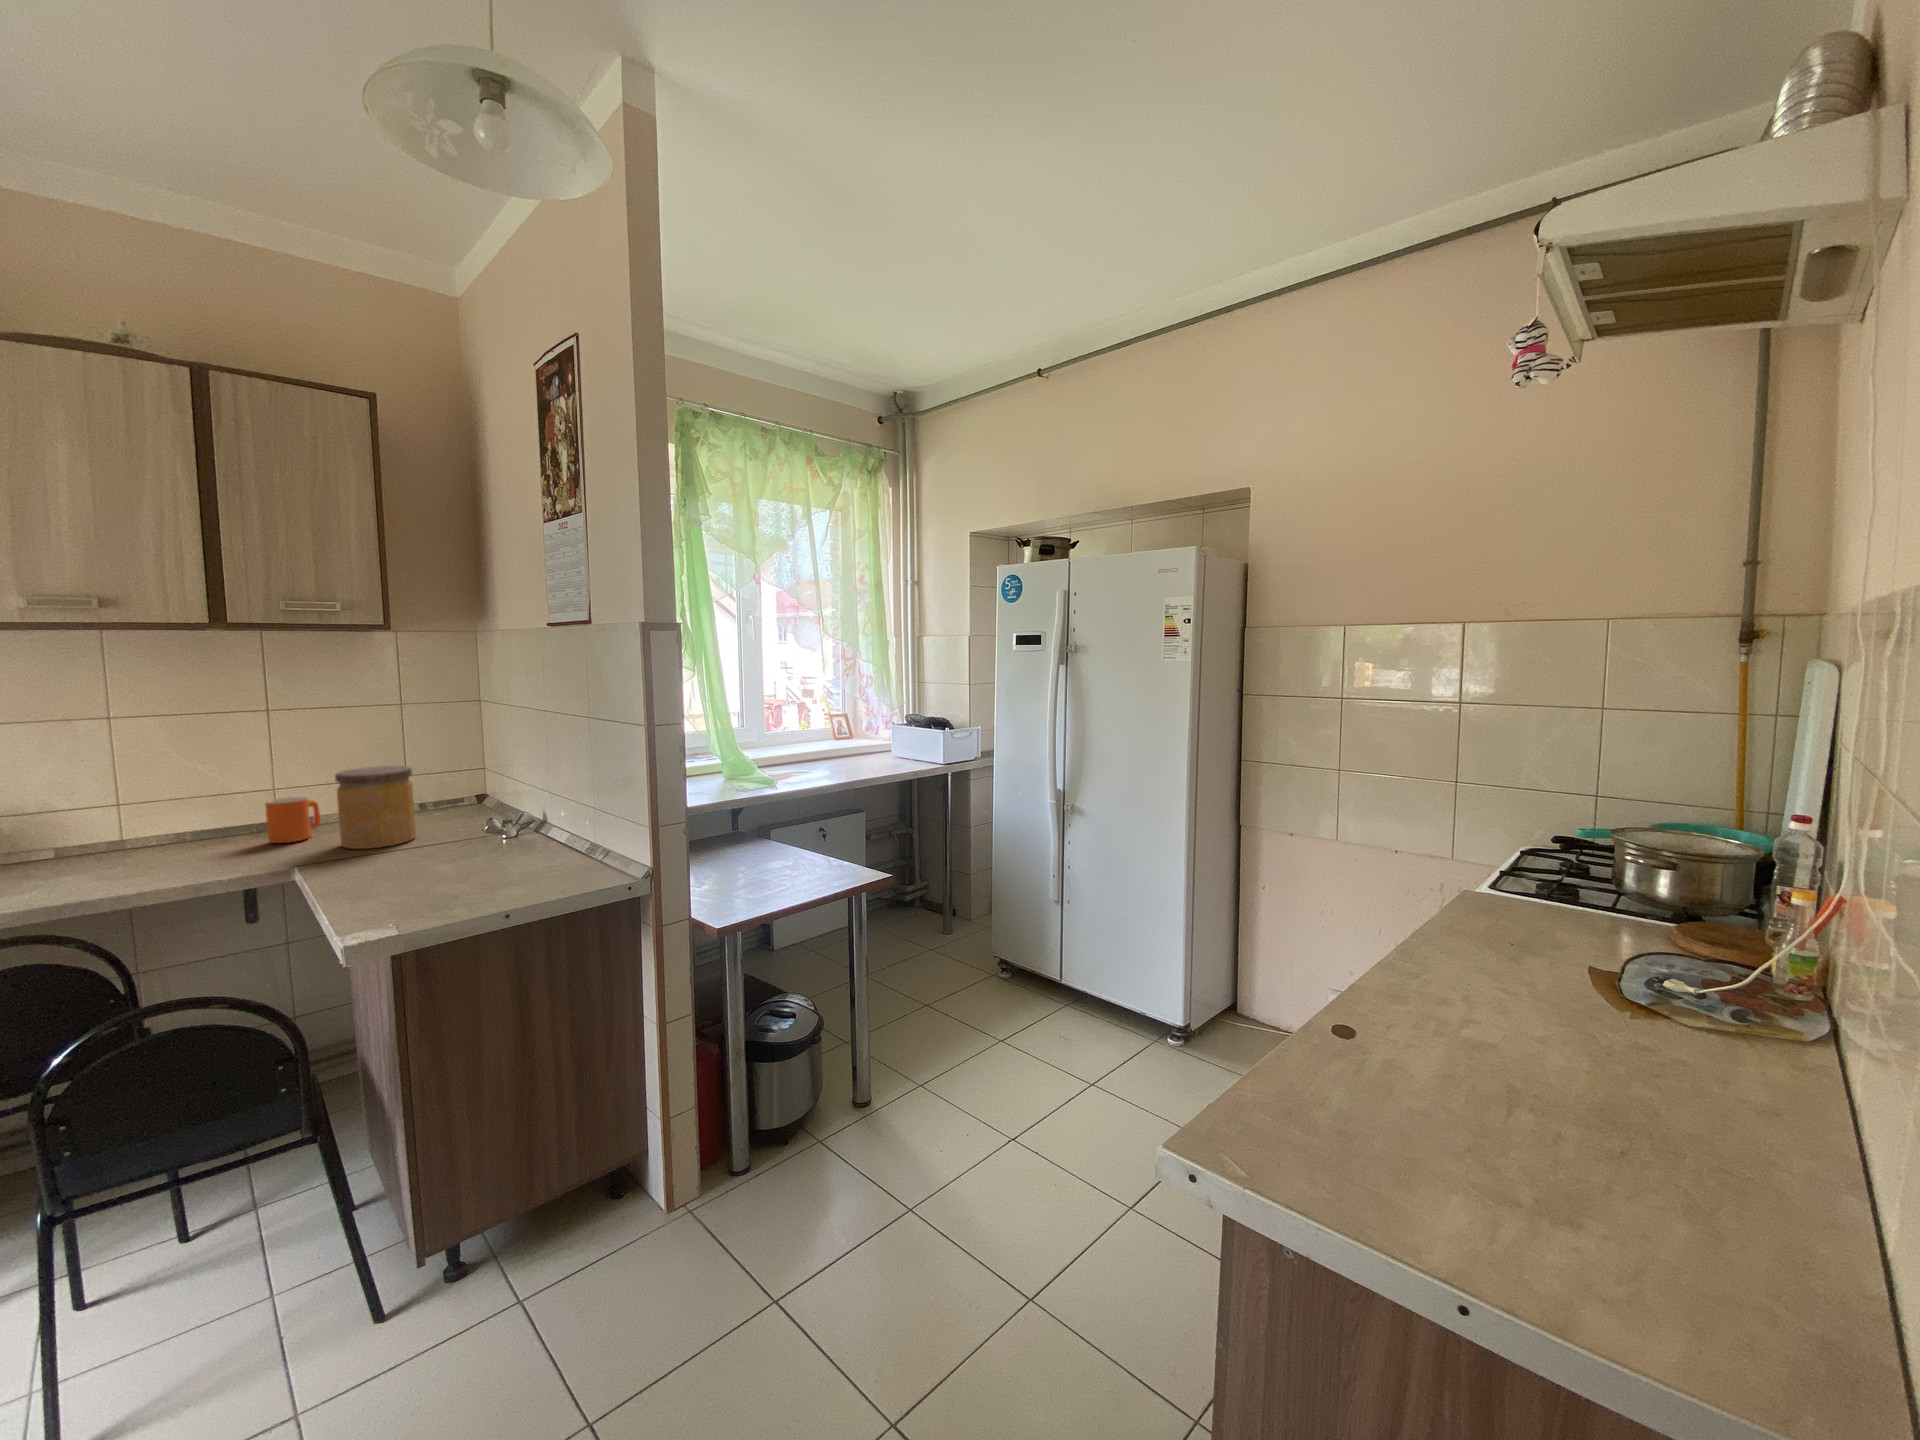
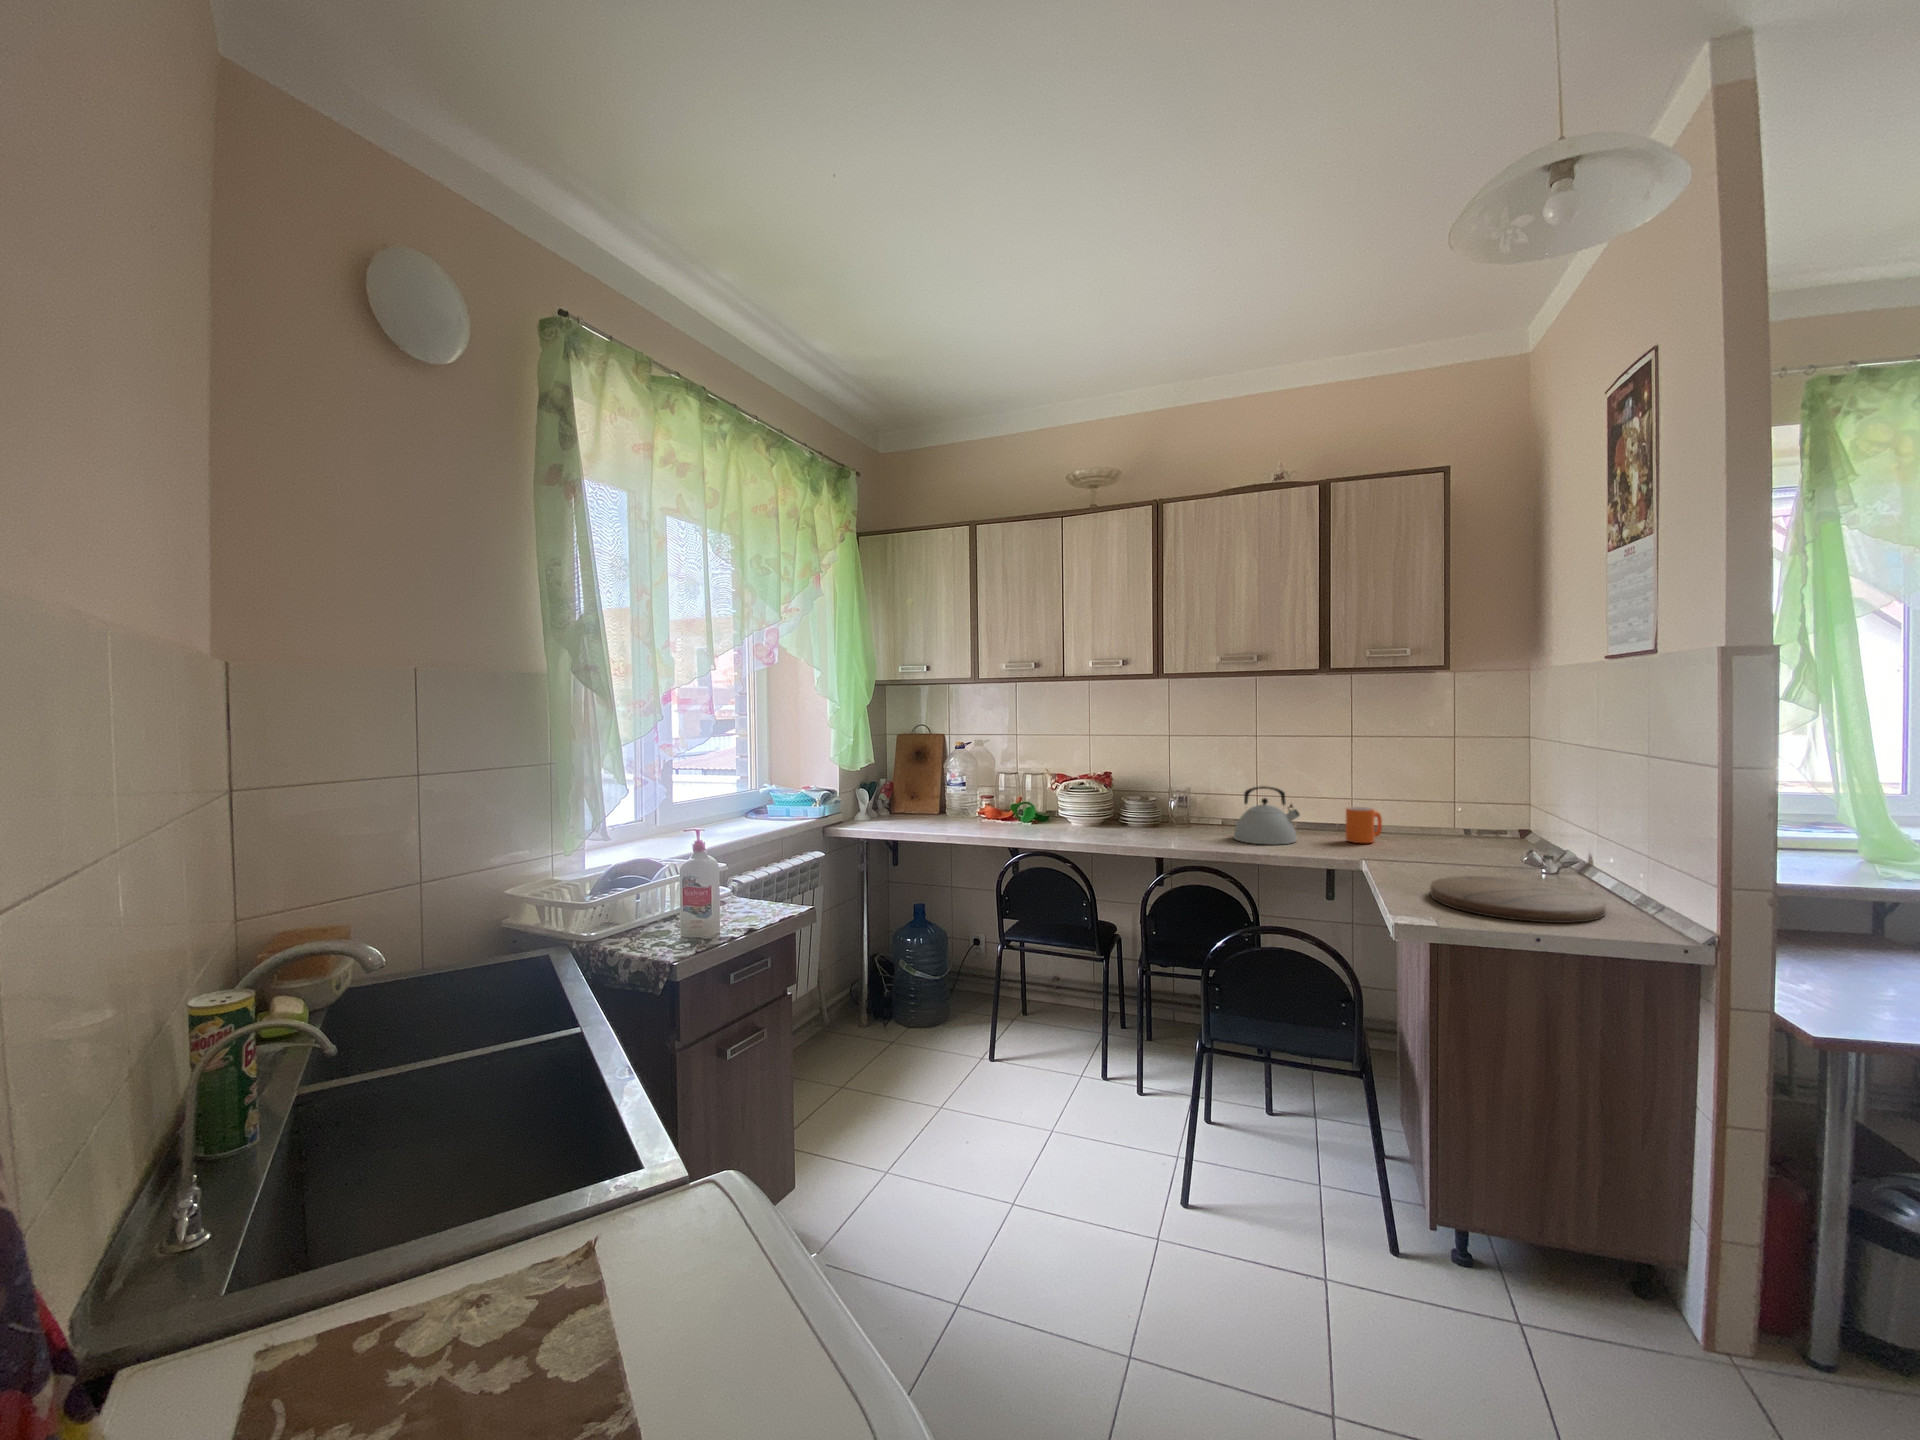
jar: present [335,766,416,849] -> none [1397,789,1458,860]
kettle: none [62,790,190,878] -> present [1234,786,1299,845]
cutting board: none [383,848,564,905] -> present [1430,876,1606,923]

